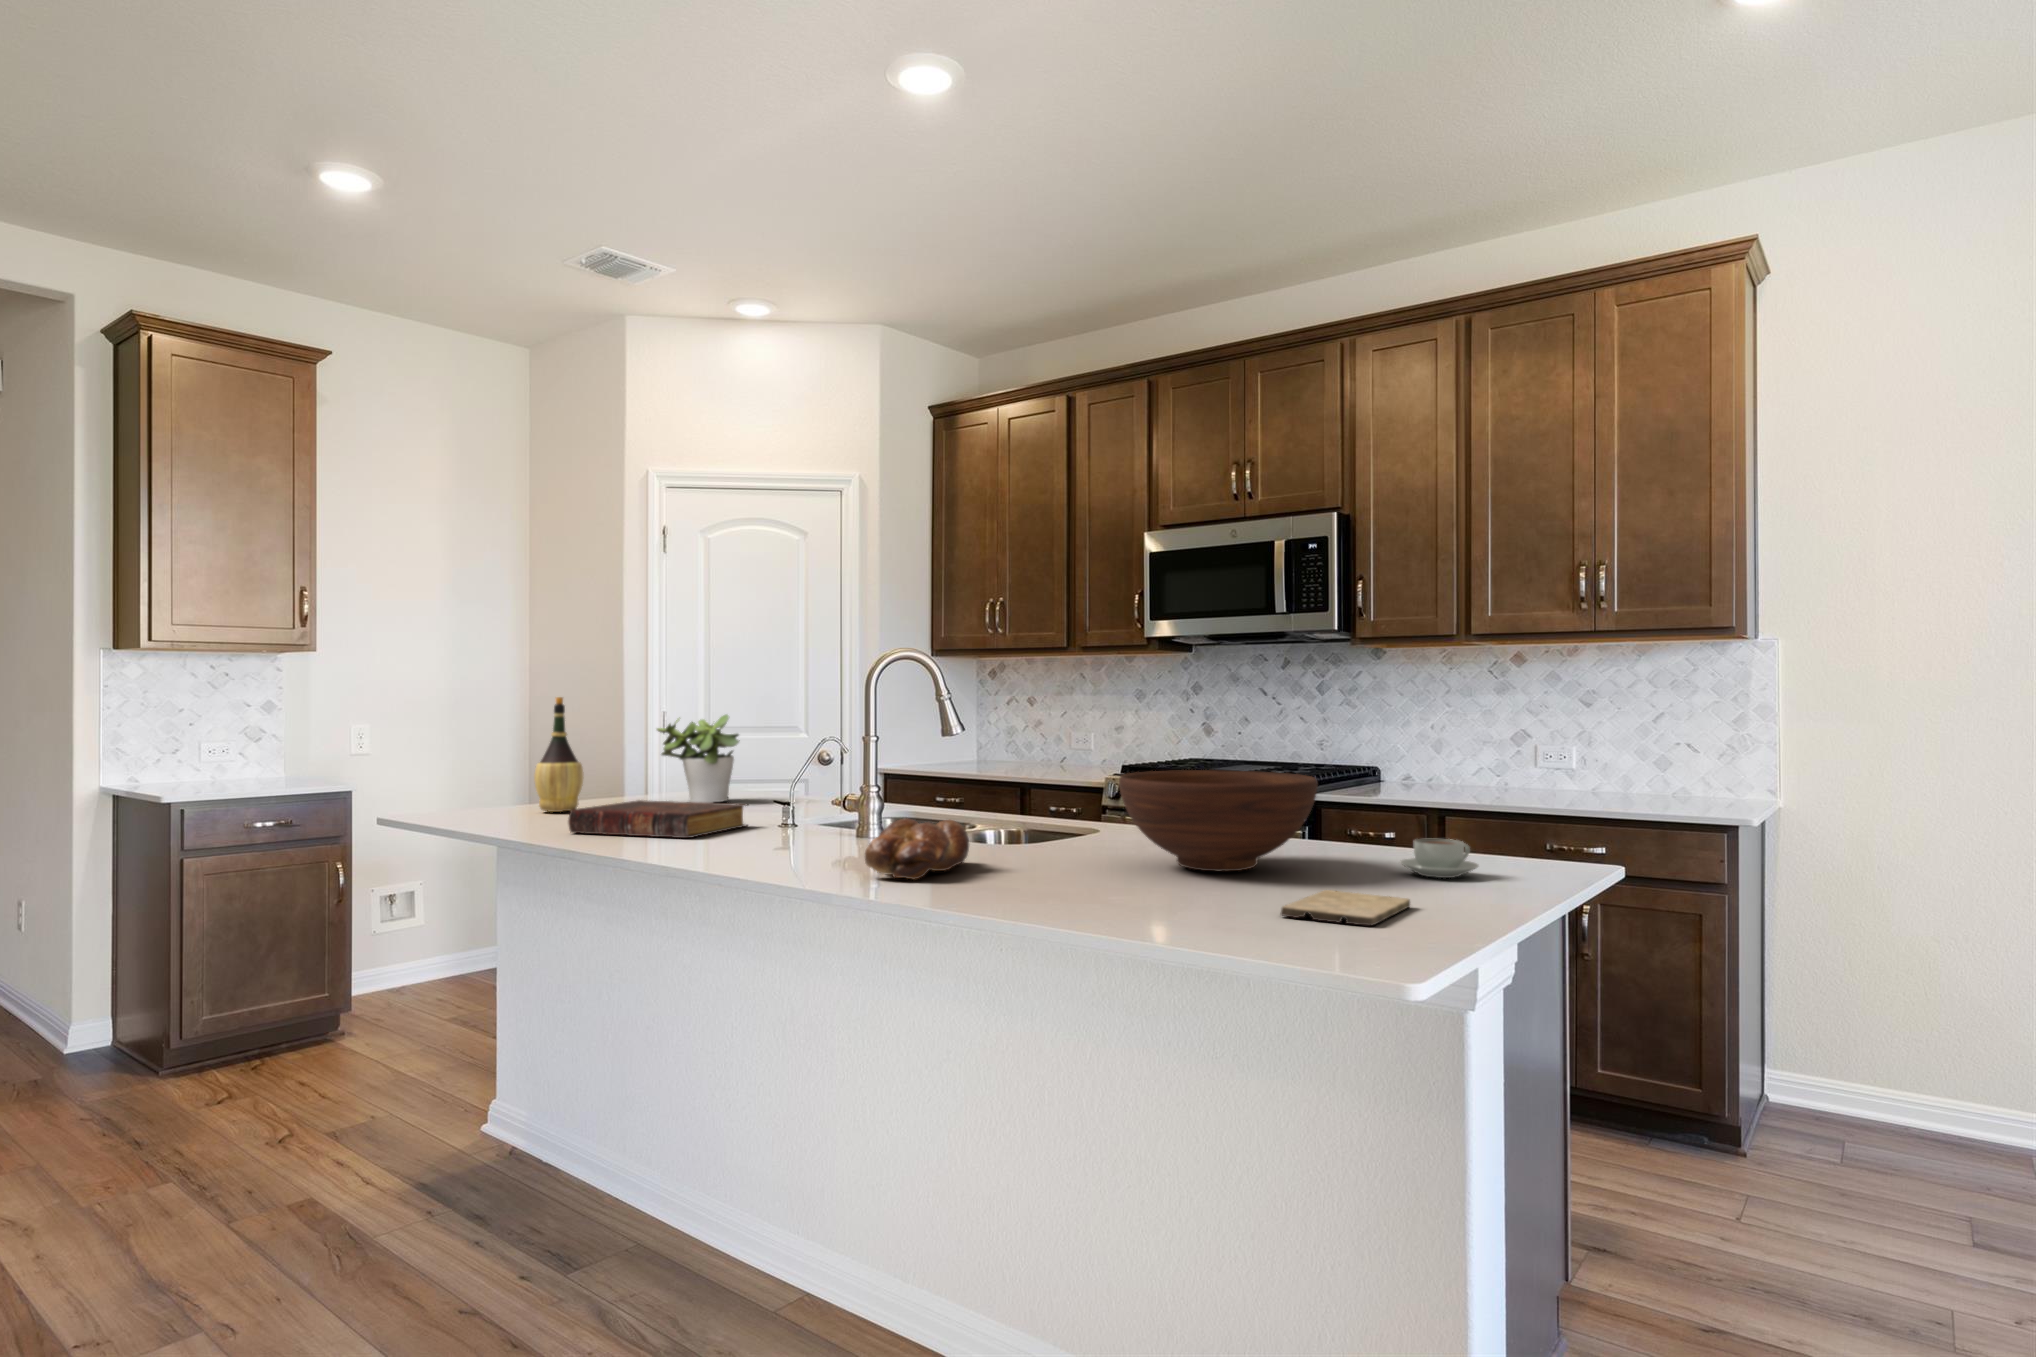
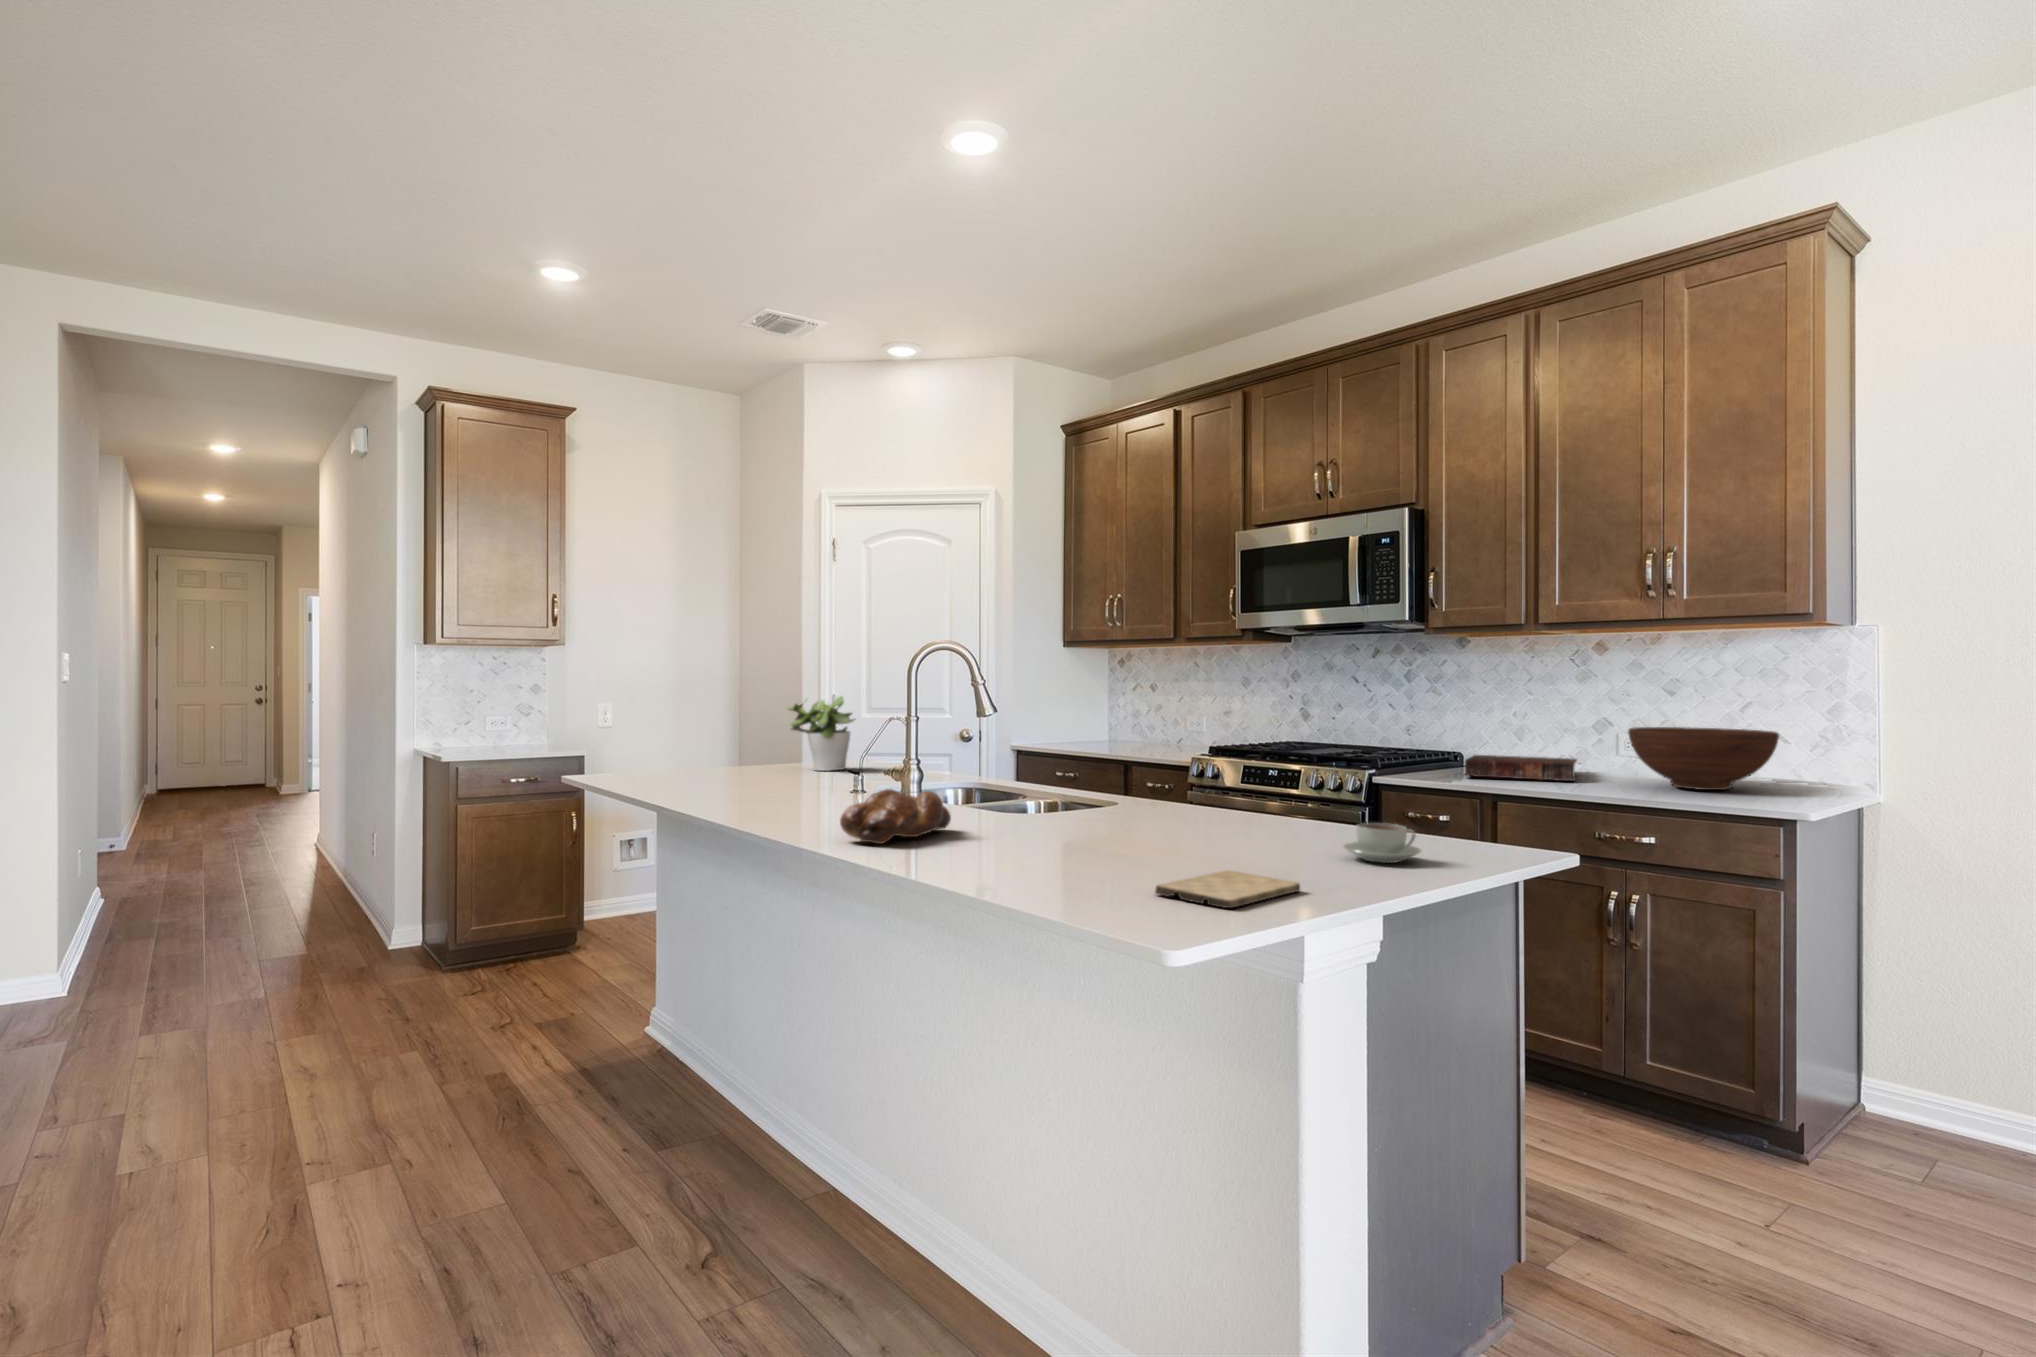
wine bottle: present [534,697,583,812] -> none [679,680,718,775]
fruit bowl: present [1119,770,1318,872] -> present [1628,727,1779,790]
book: present [568,800,747,838] -> present [1465,755,1577,781]

